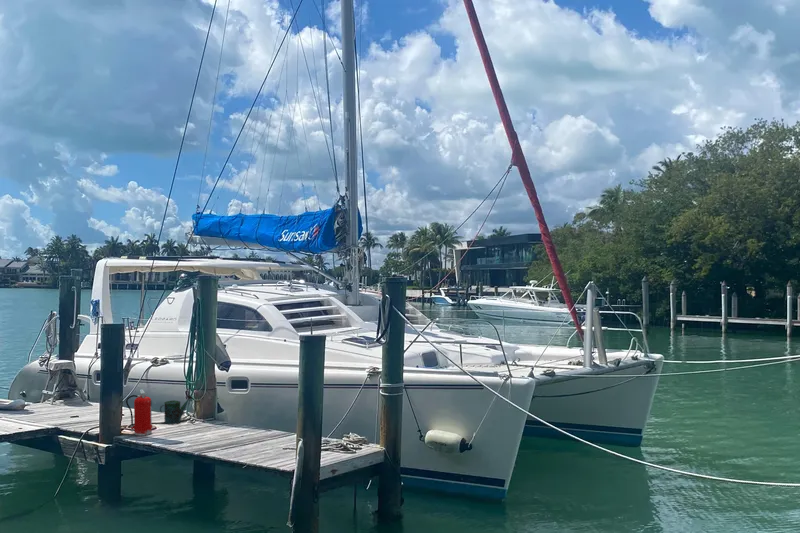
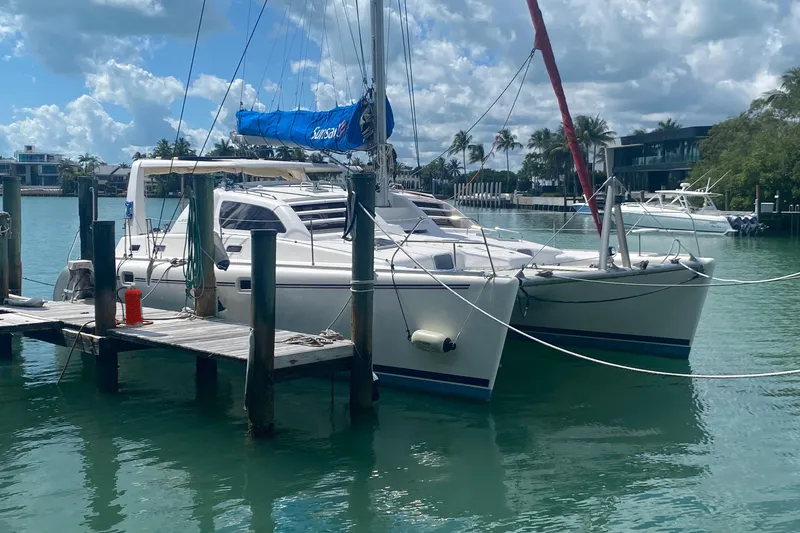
watering can: present [160,396,192,425] -> none [158,293,193,321]

